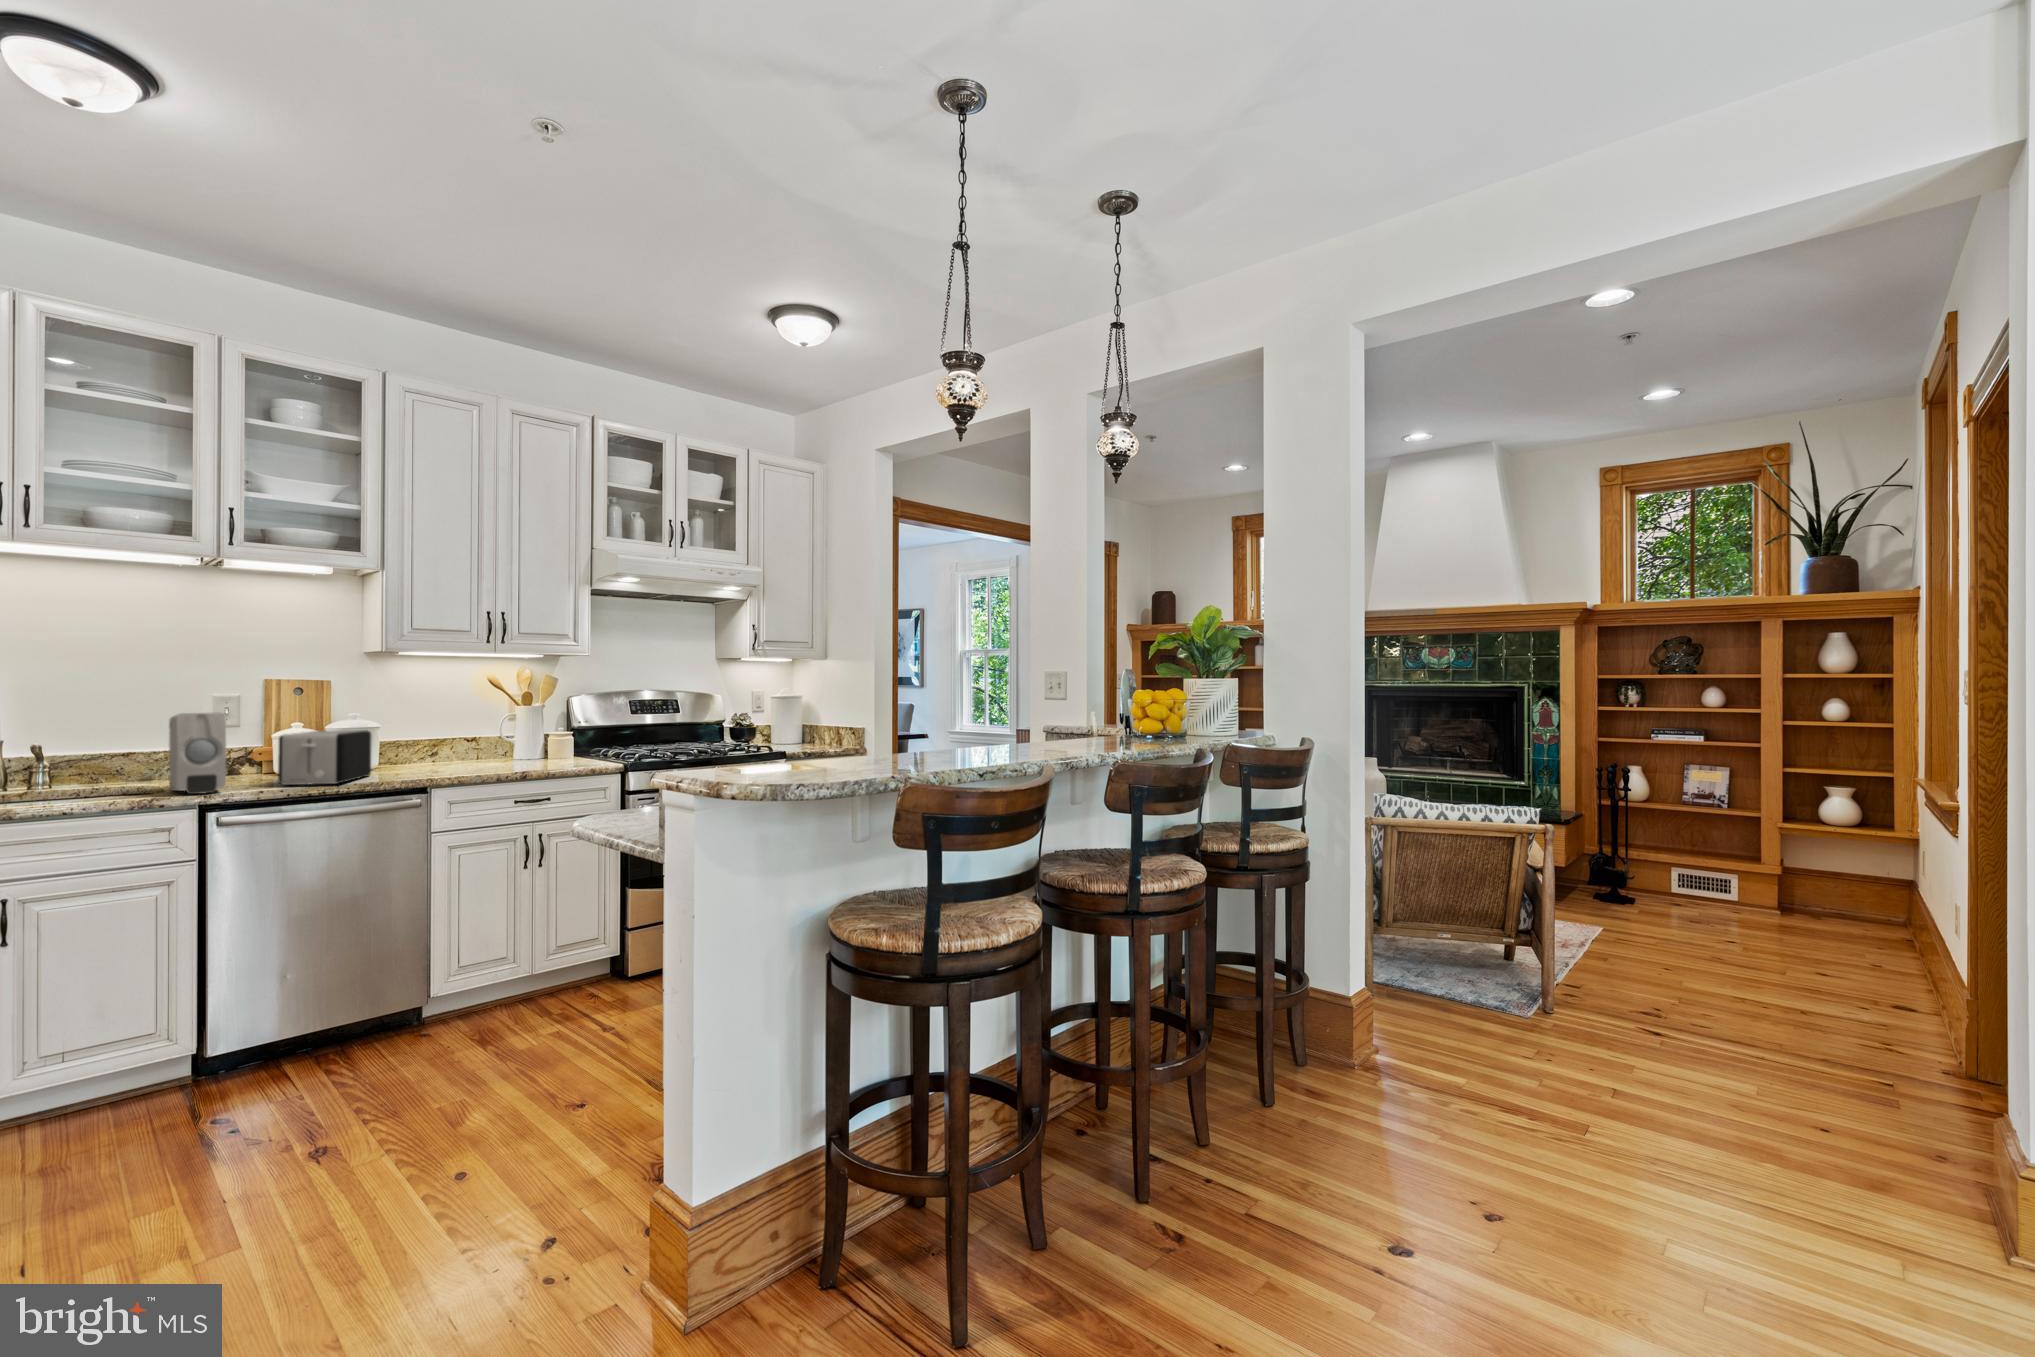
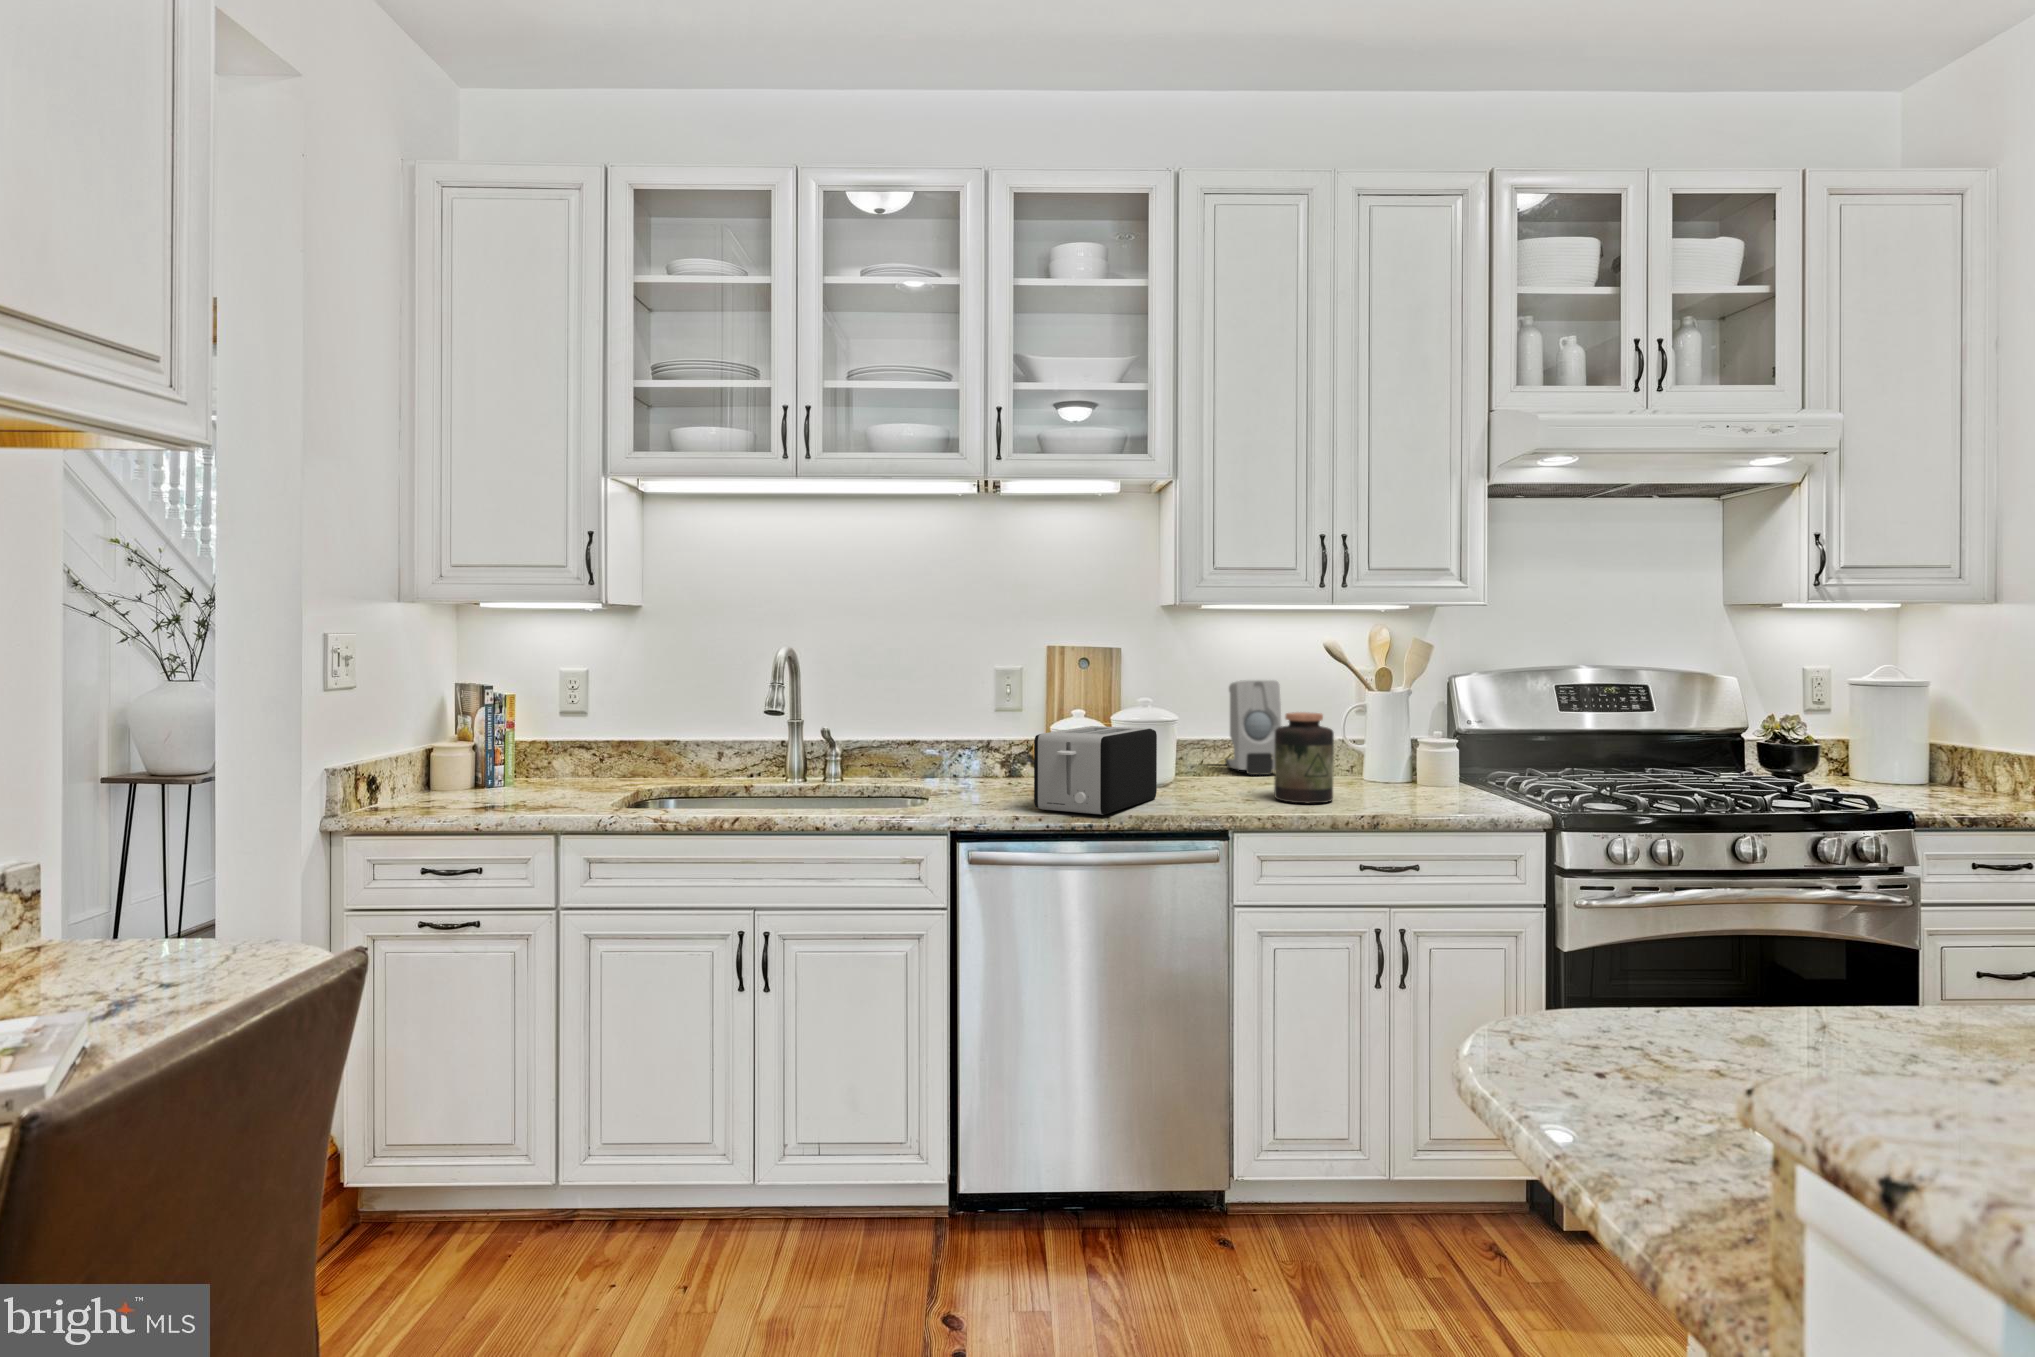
soap dispenser: present [169,713,226,794] -> present [1225,680,1281,775]
jar: none [457,718,497,771] -> present [1274,712,1334,803]

